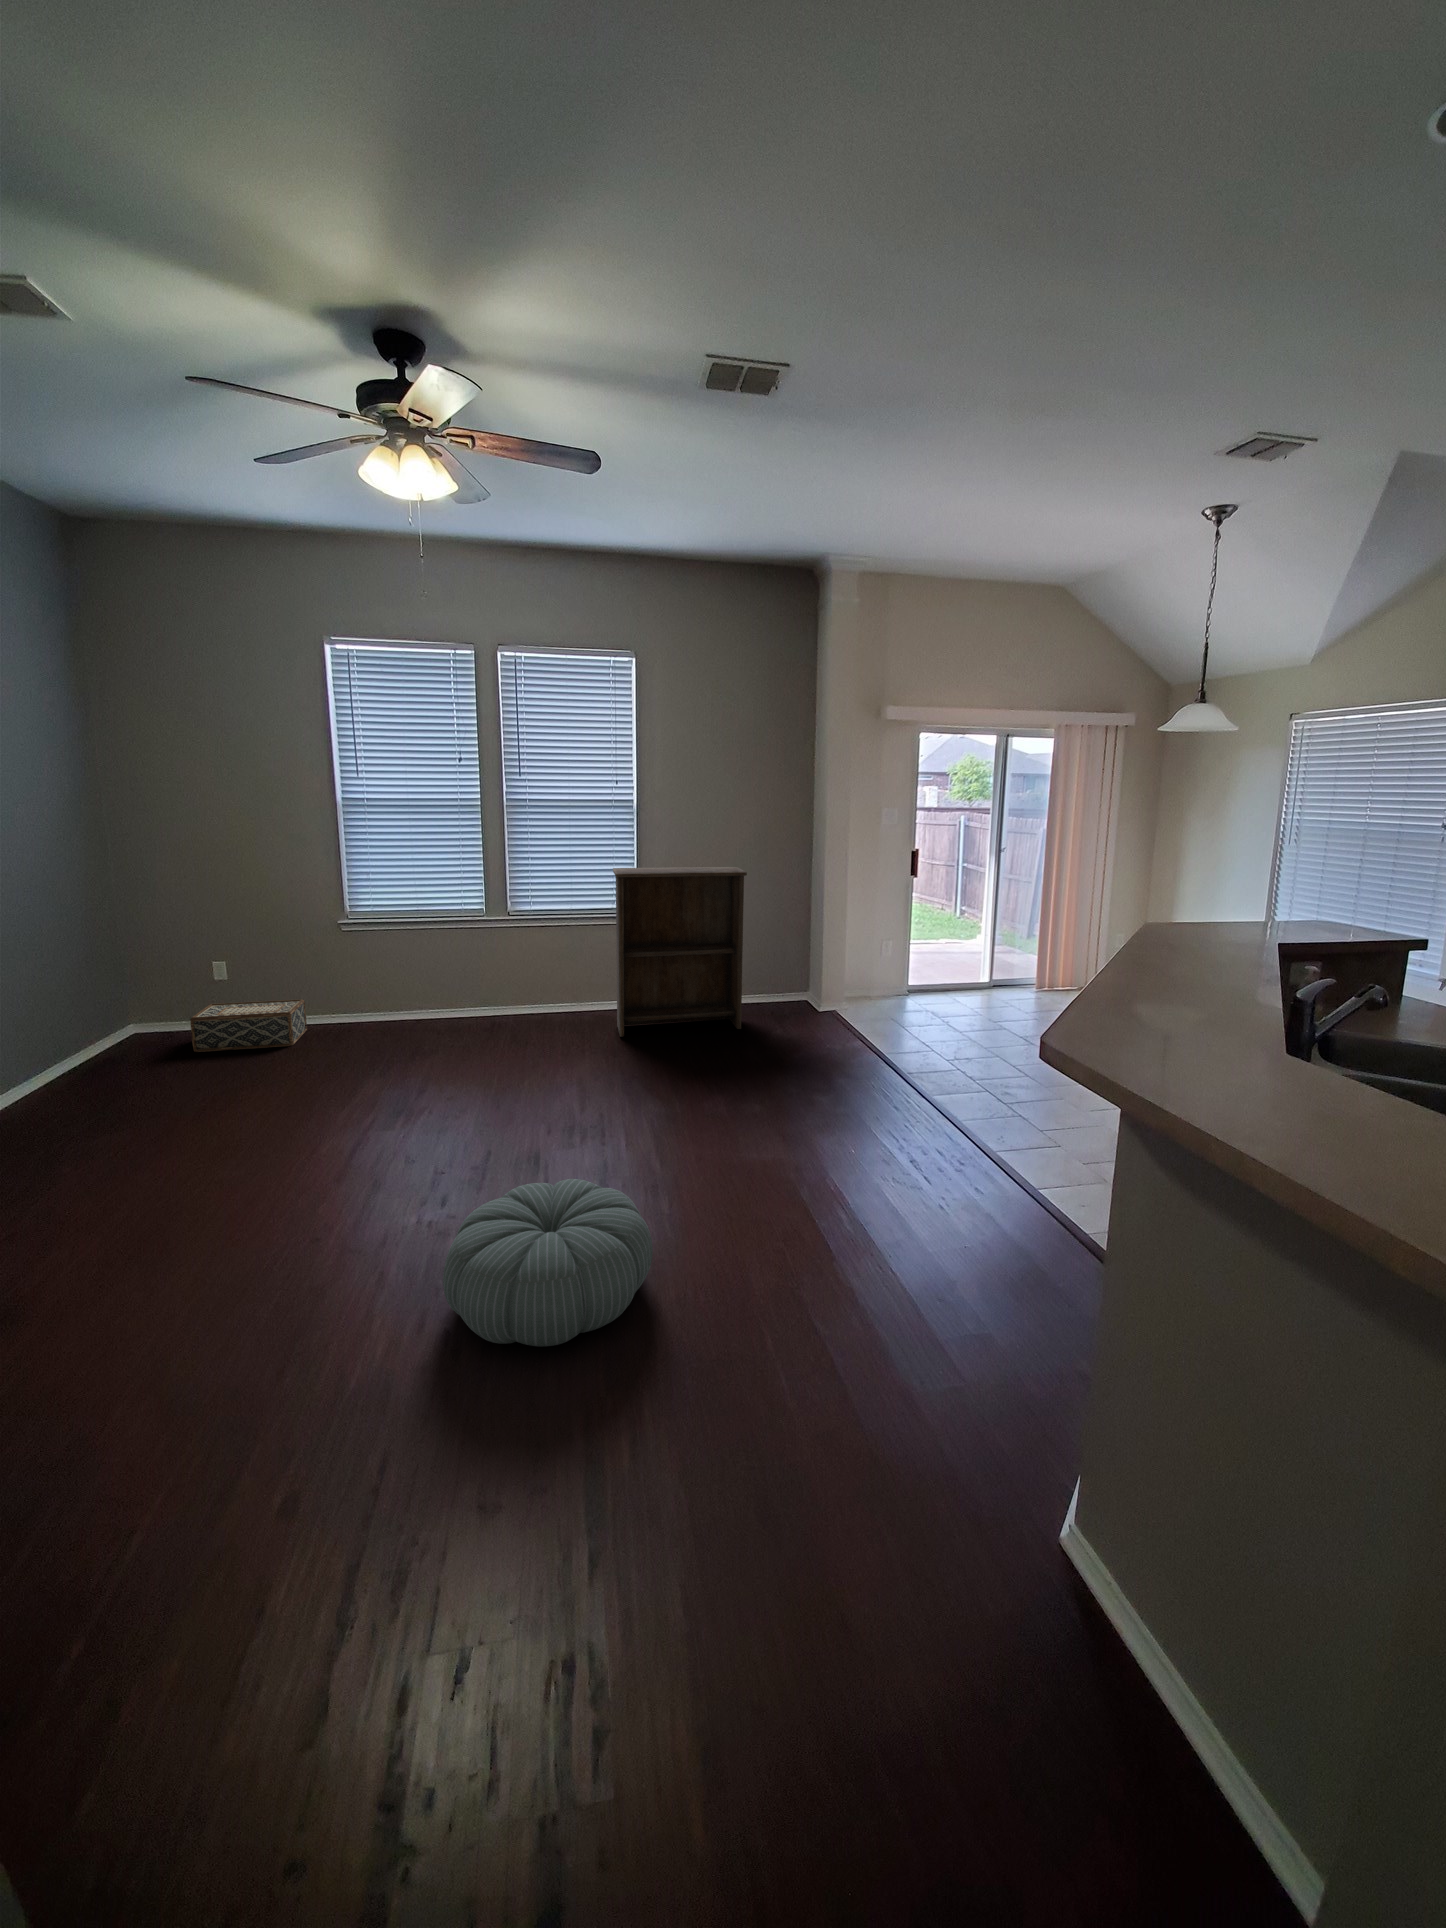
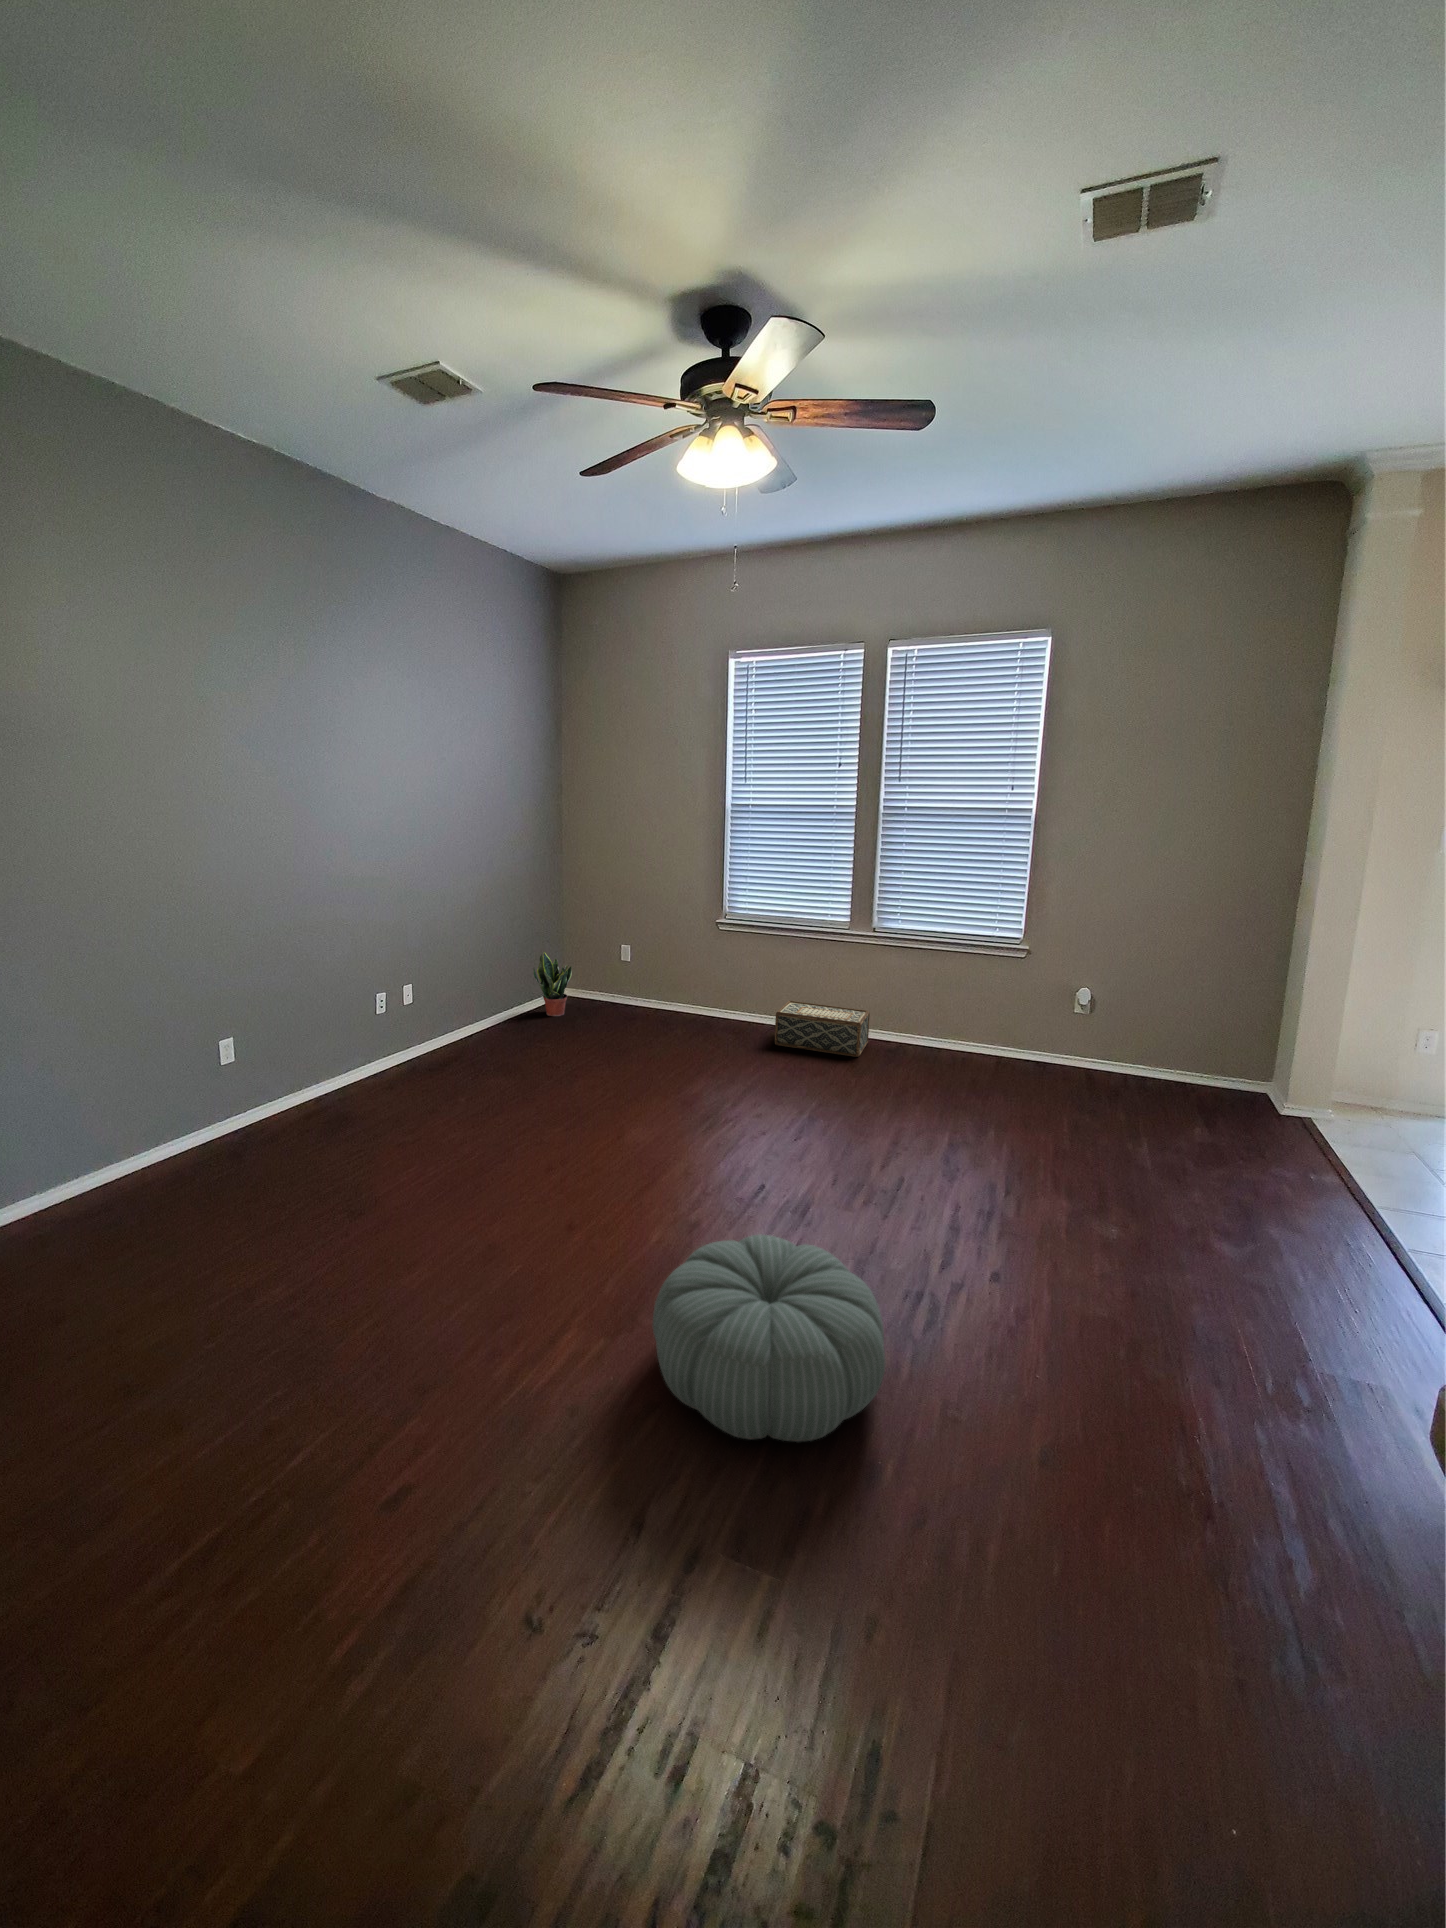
bookshelf: present [613,867,747,1037] -> none [976,889,1173,1116]
potted plant: none [88,983,145,1062] -> present [533,952,572,1016]
woven basket: present [190,999,307,1052] -> present [775,1001,870,1057]

